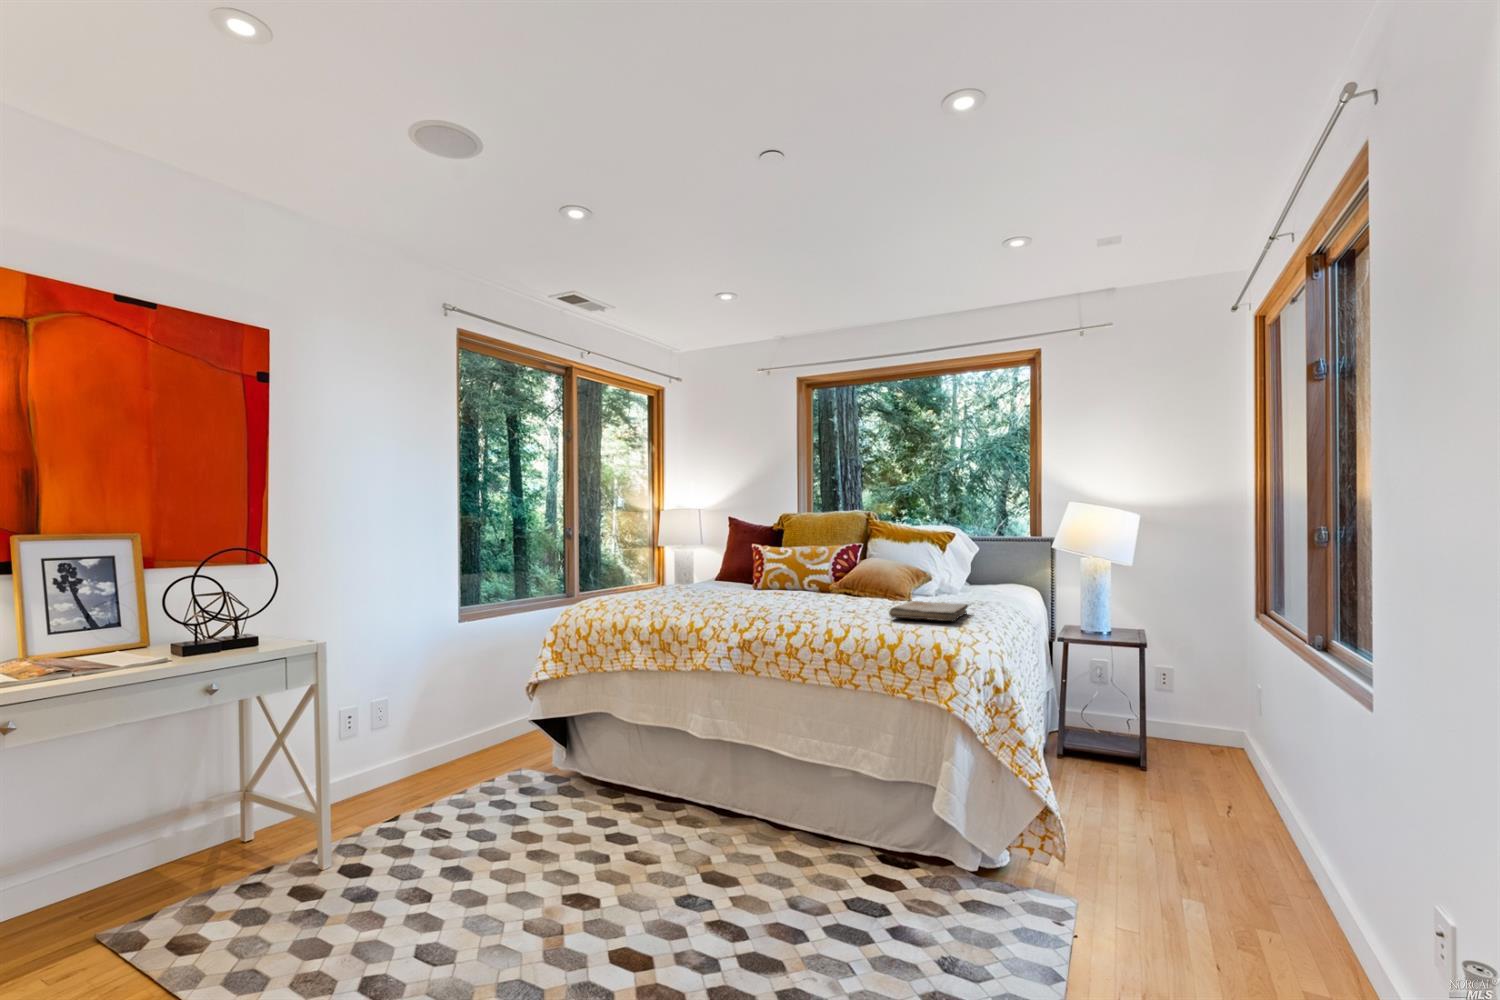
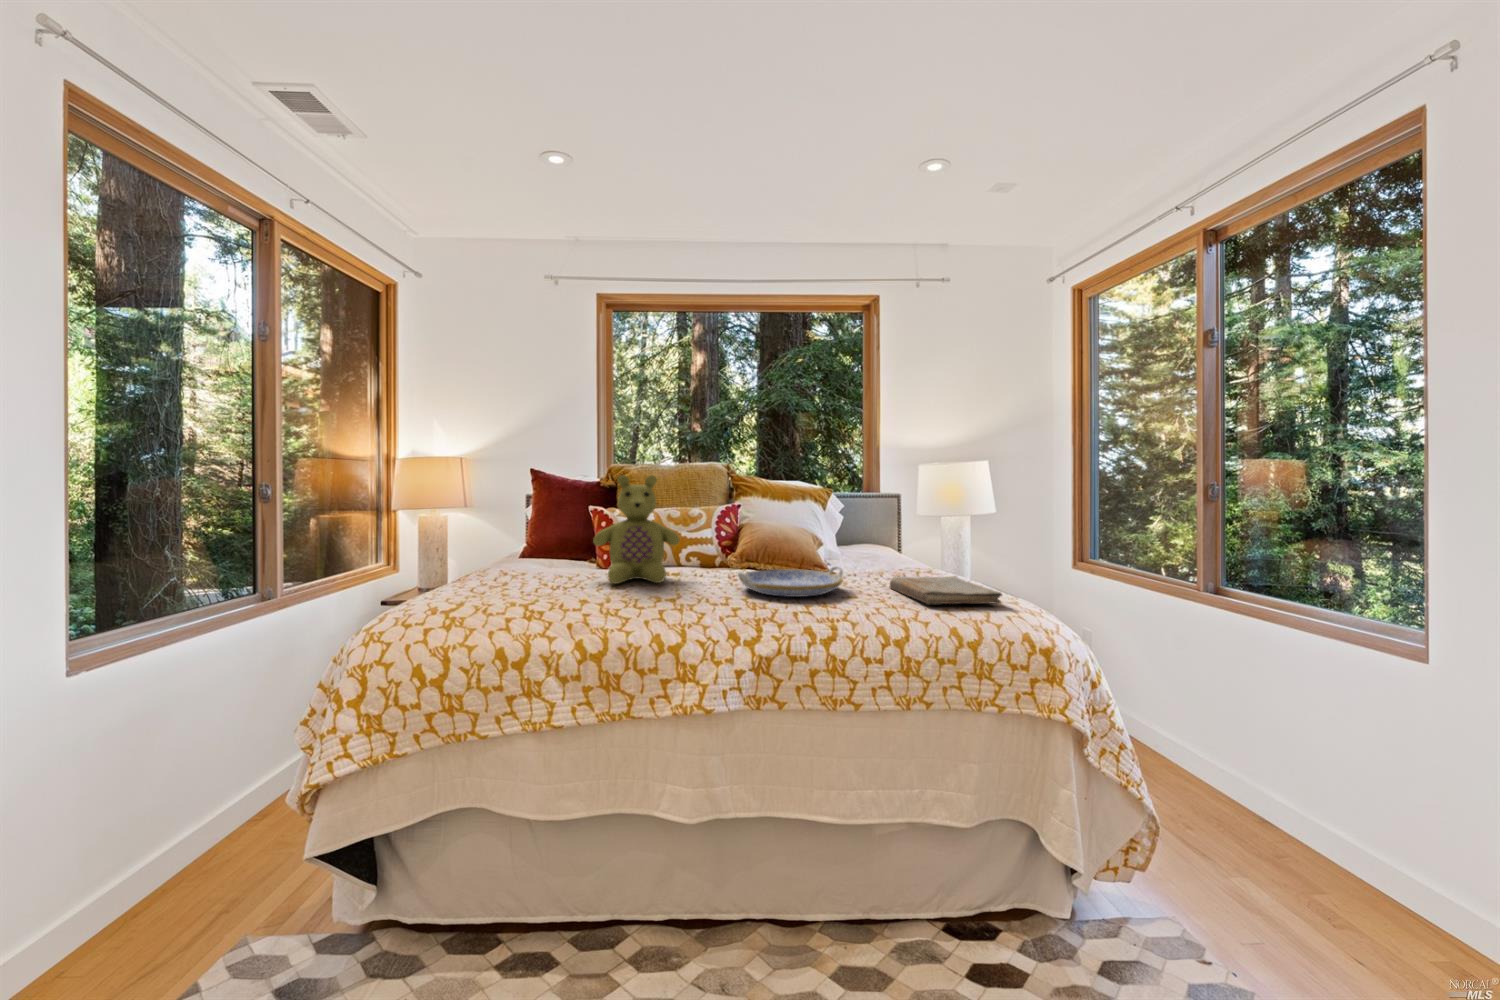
stuffed bear: none [714,519,774,596] -> present [593,475,680,584]
serving tray: none [783,588,869,609] -> present [738,566,843,597]

